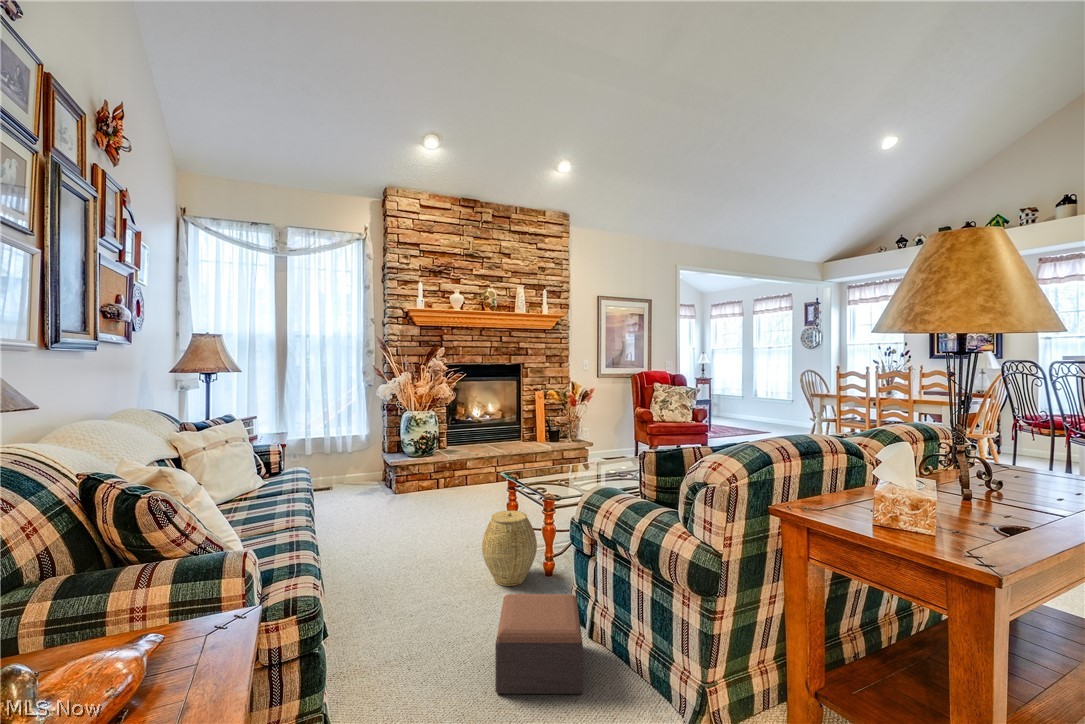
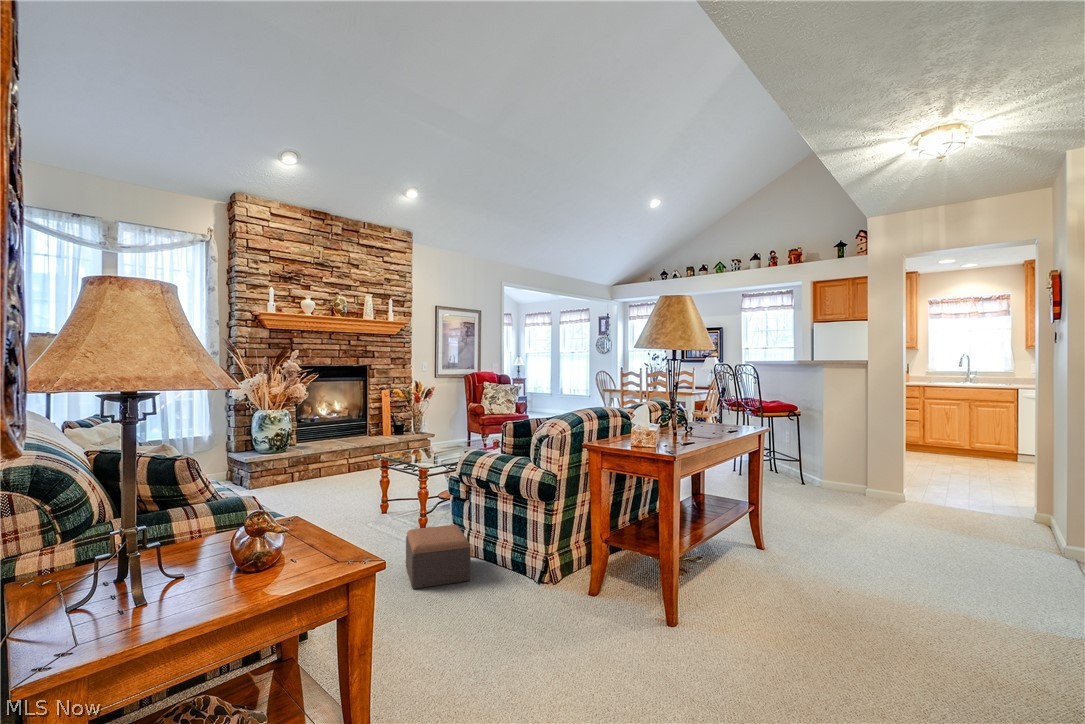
woven basket: present [482,511,537,586] -> none [372,480,416,537]

